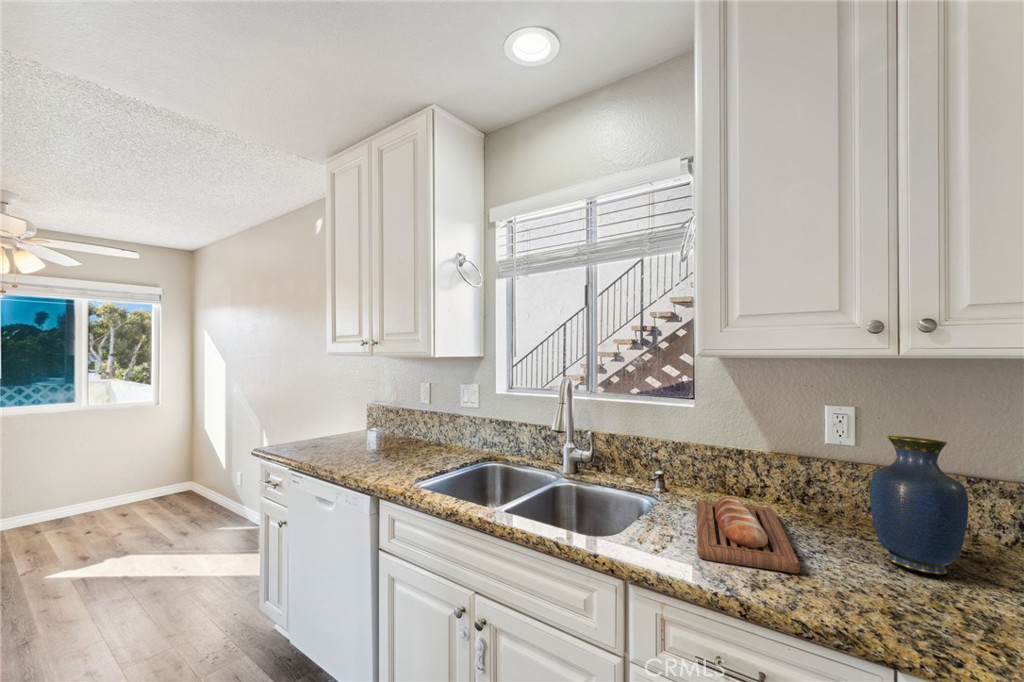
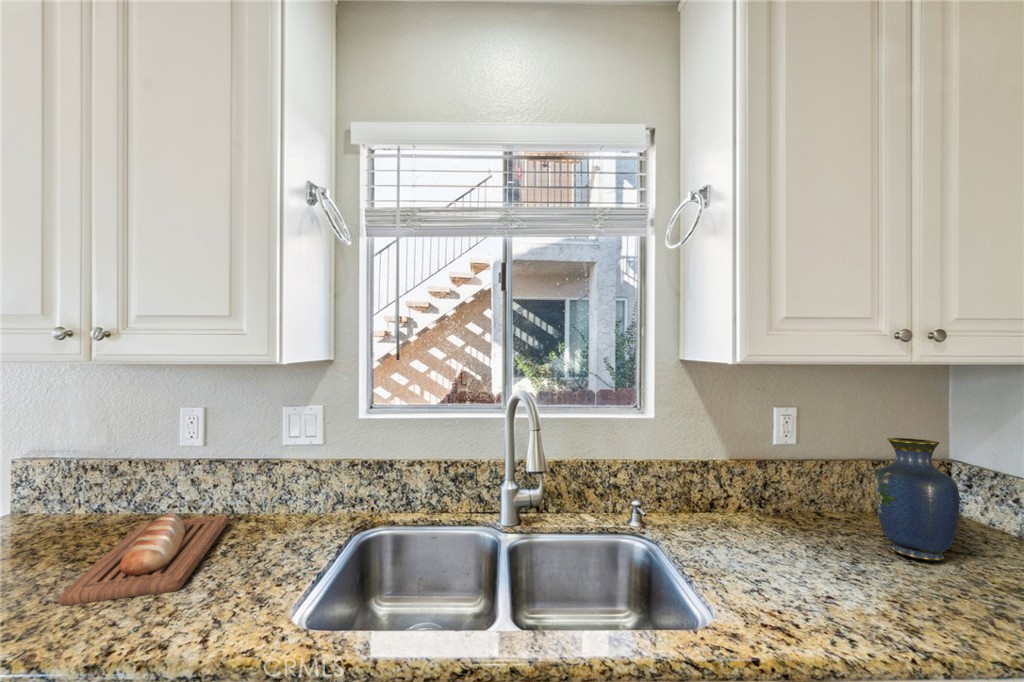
bread loaf: present [696,496,800,573] -> present [59,514,227,605]

